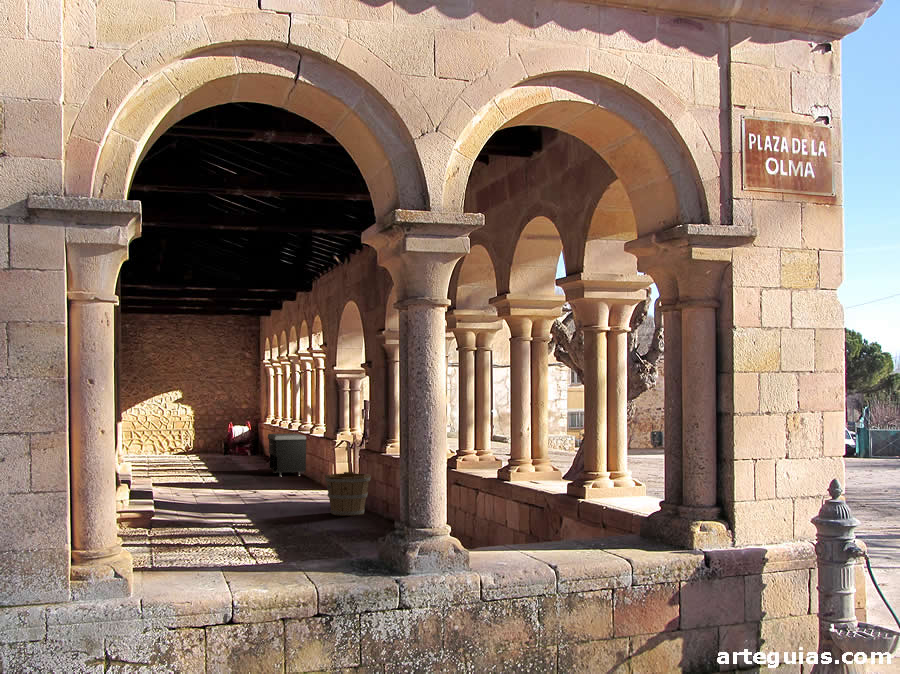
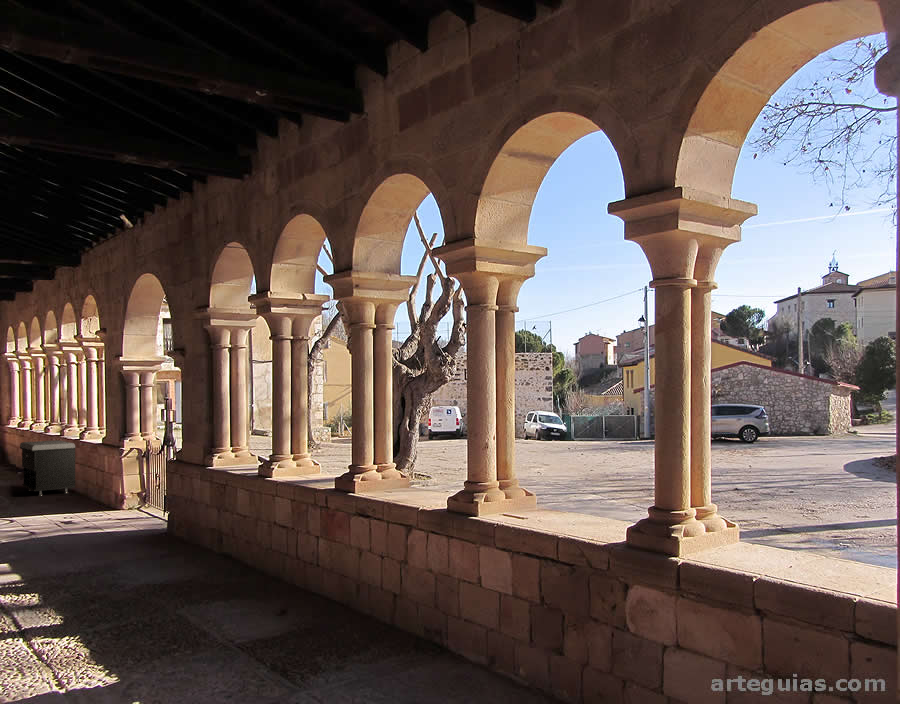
wooden bucket: present [325,472,371,516] -> none [128,494,193,556]

